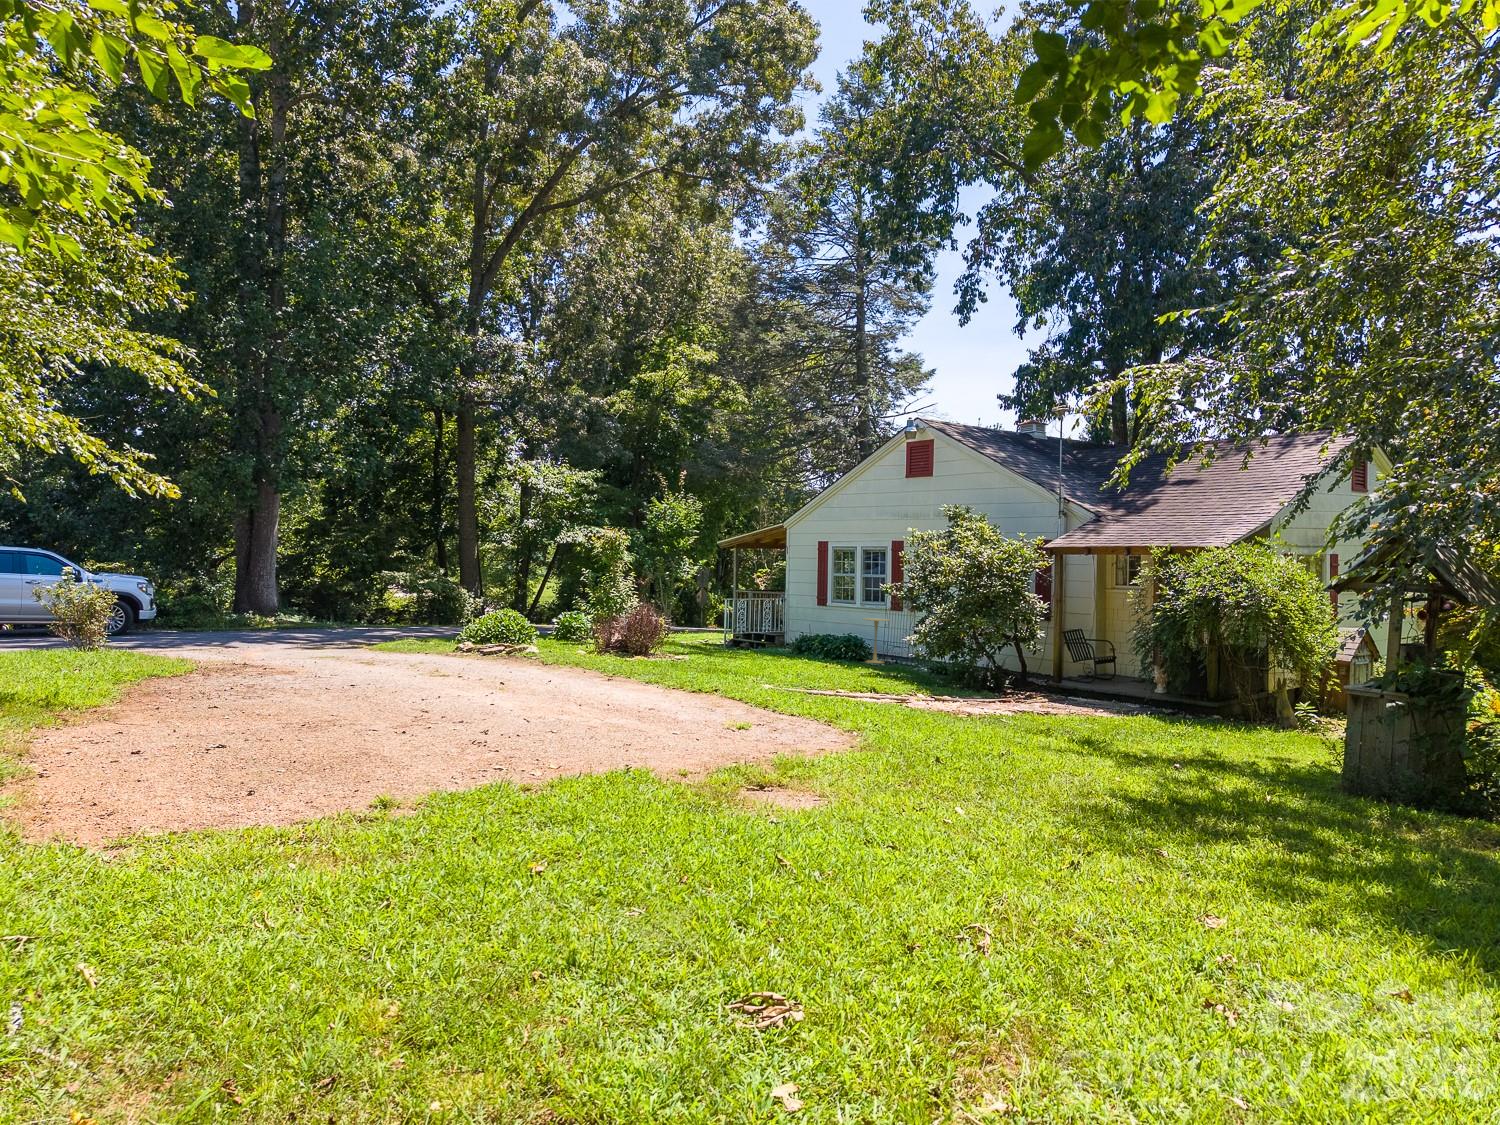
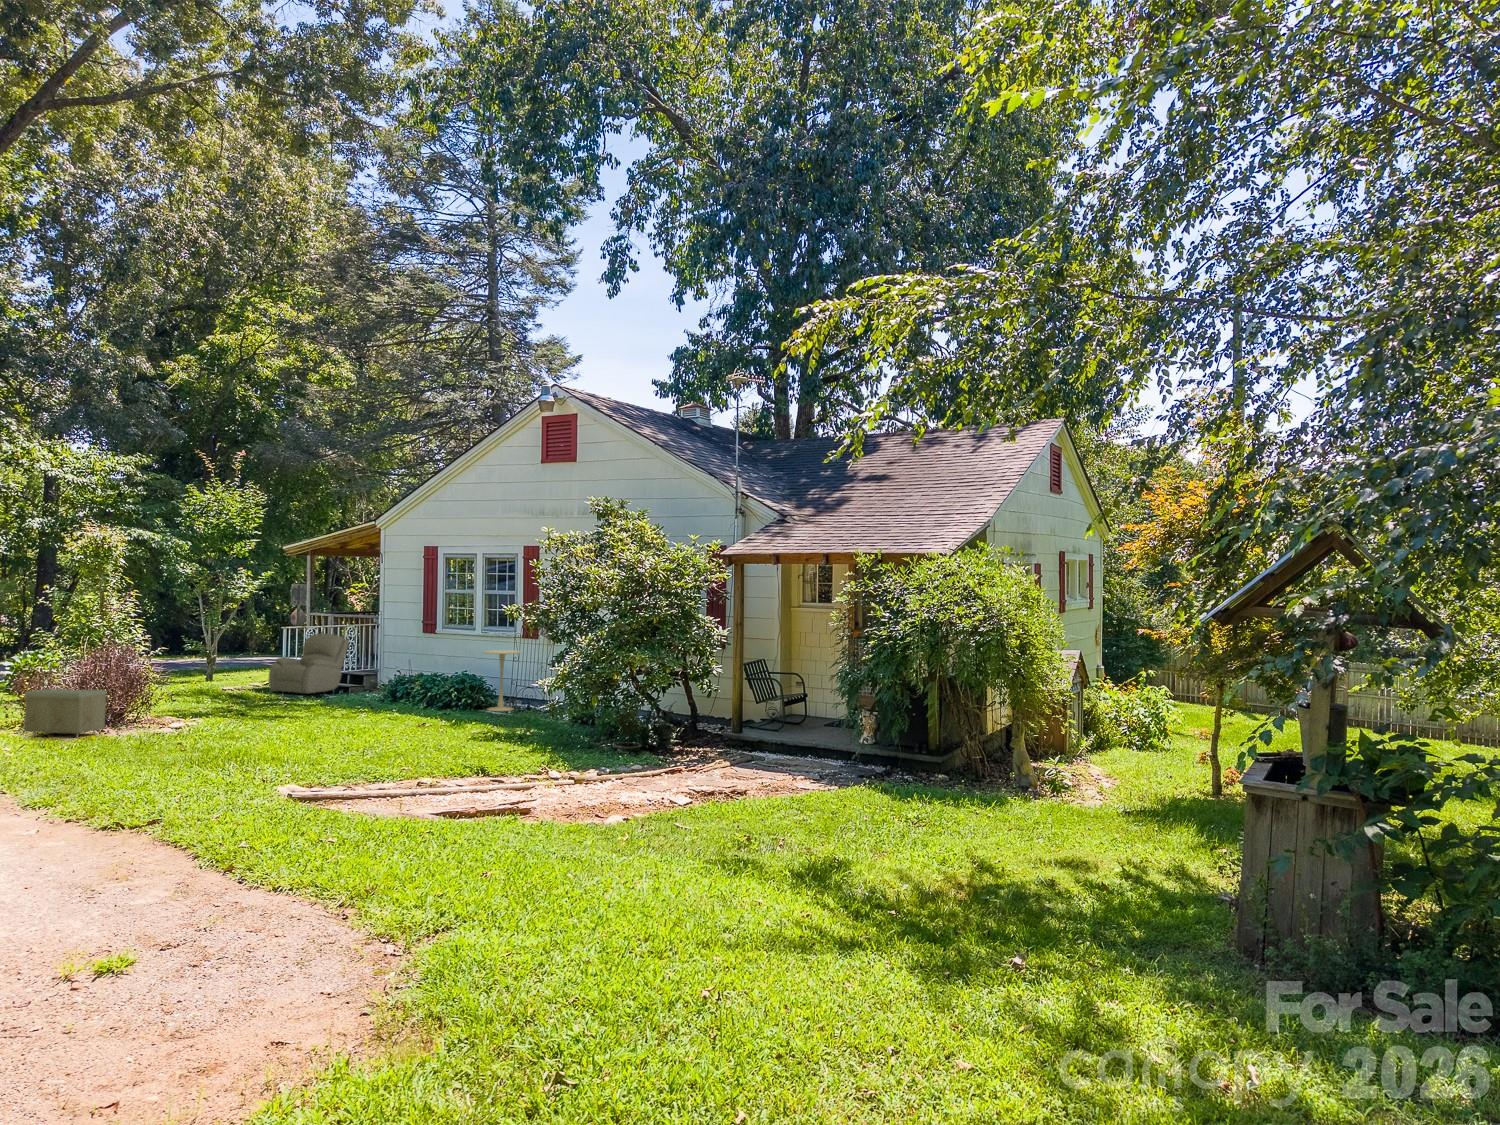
chair: none [713,604,765,646] -> present [269,633,349,695]
storage bench: none [603,628,643,657] -> present [24,689,106,737]
potted tree: none [959,649,982,687] -> present [614,702,641,749]

